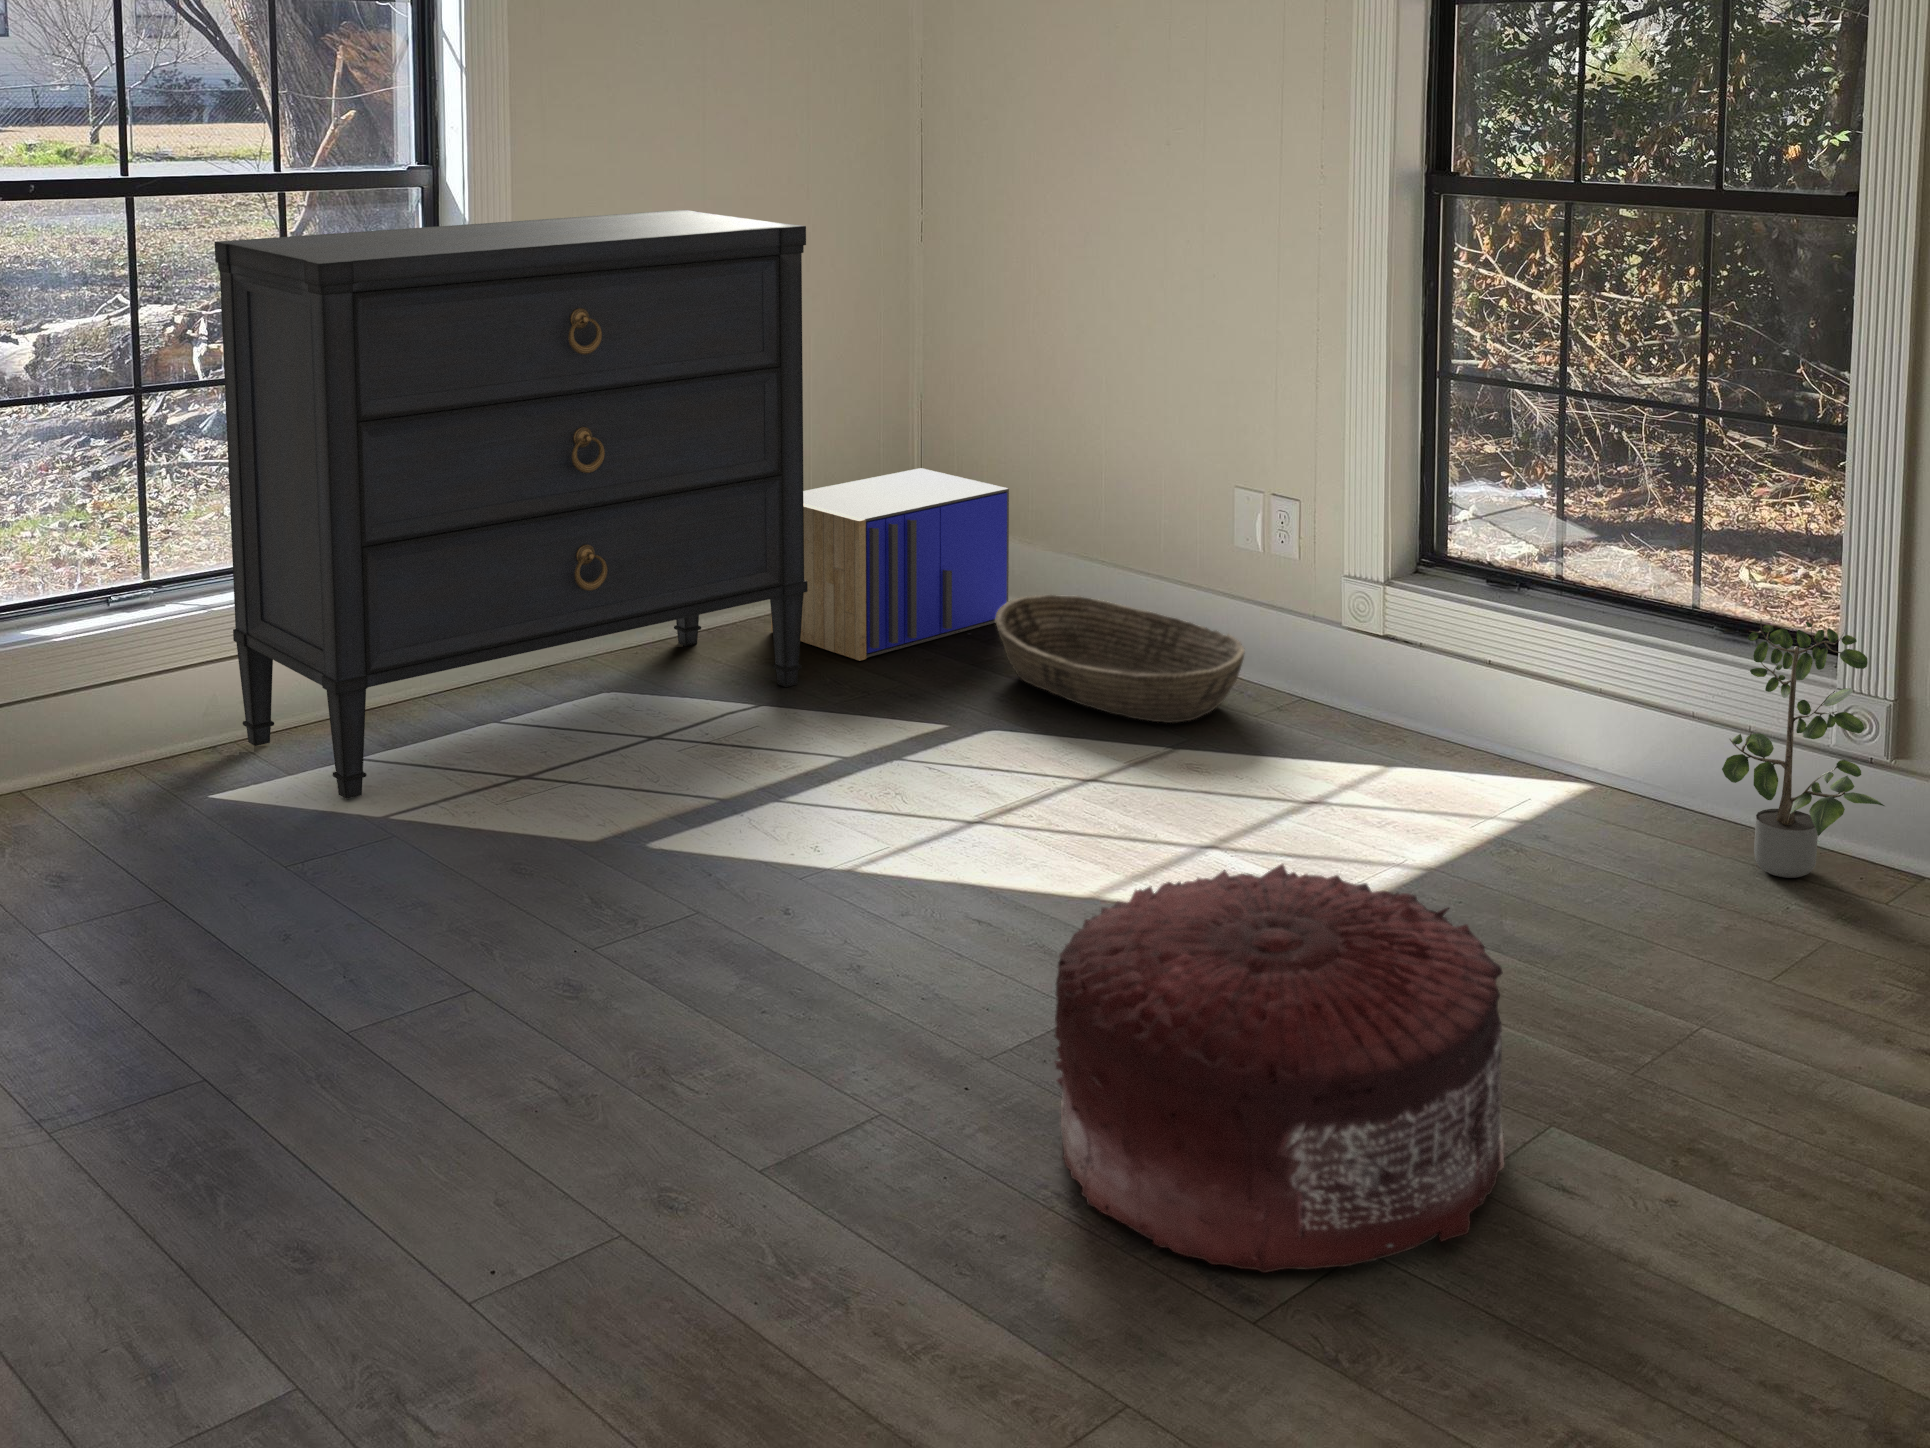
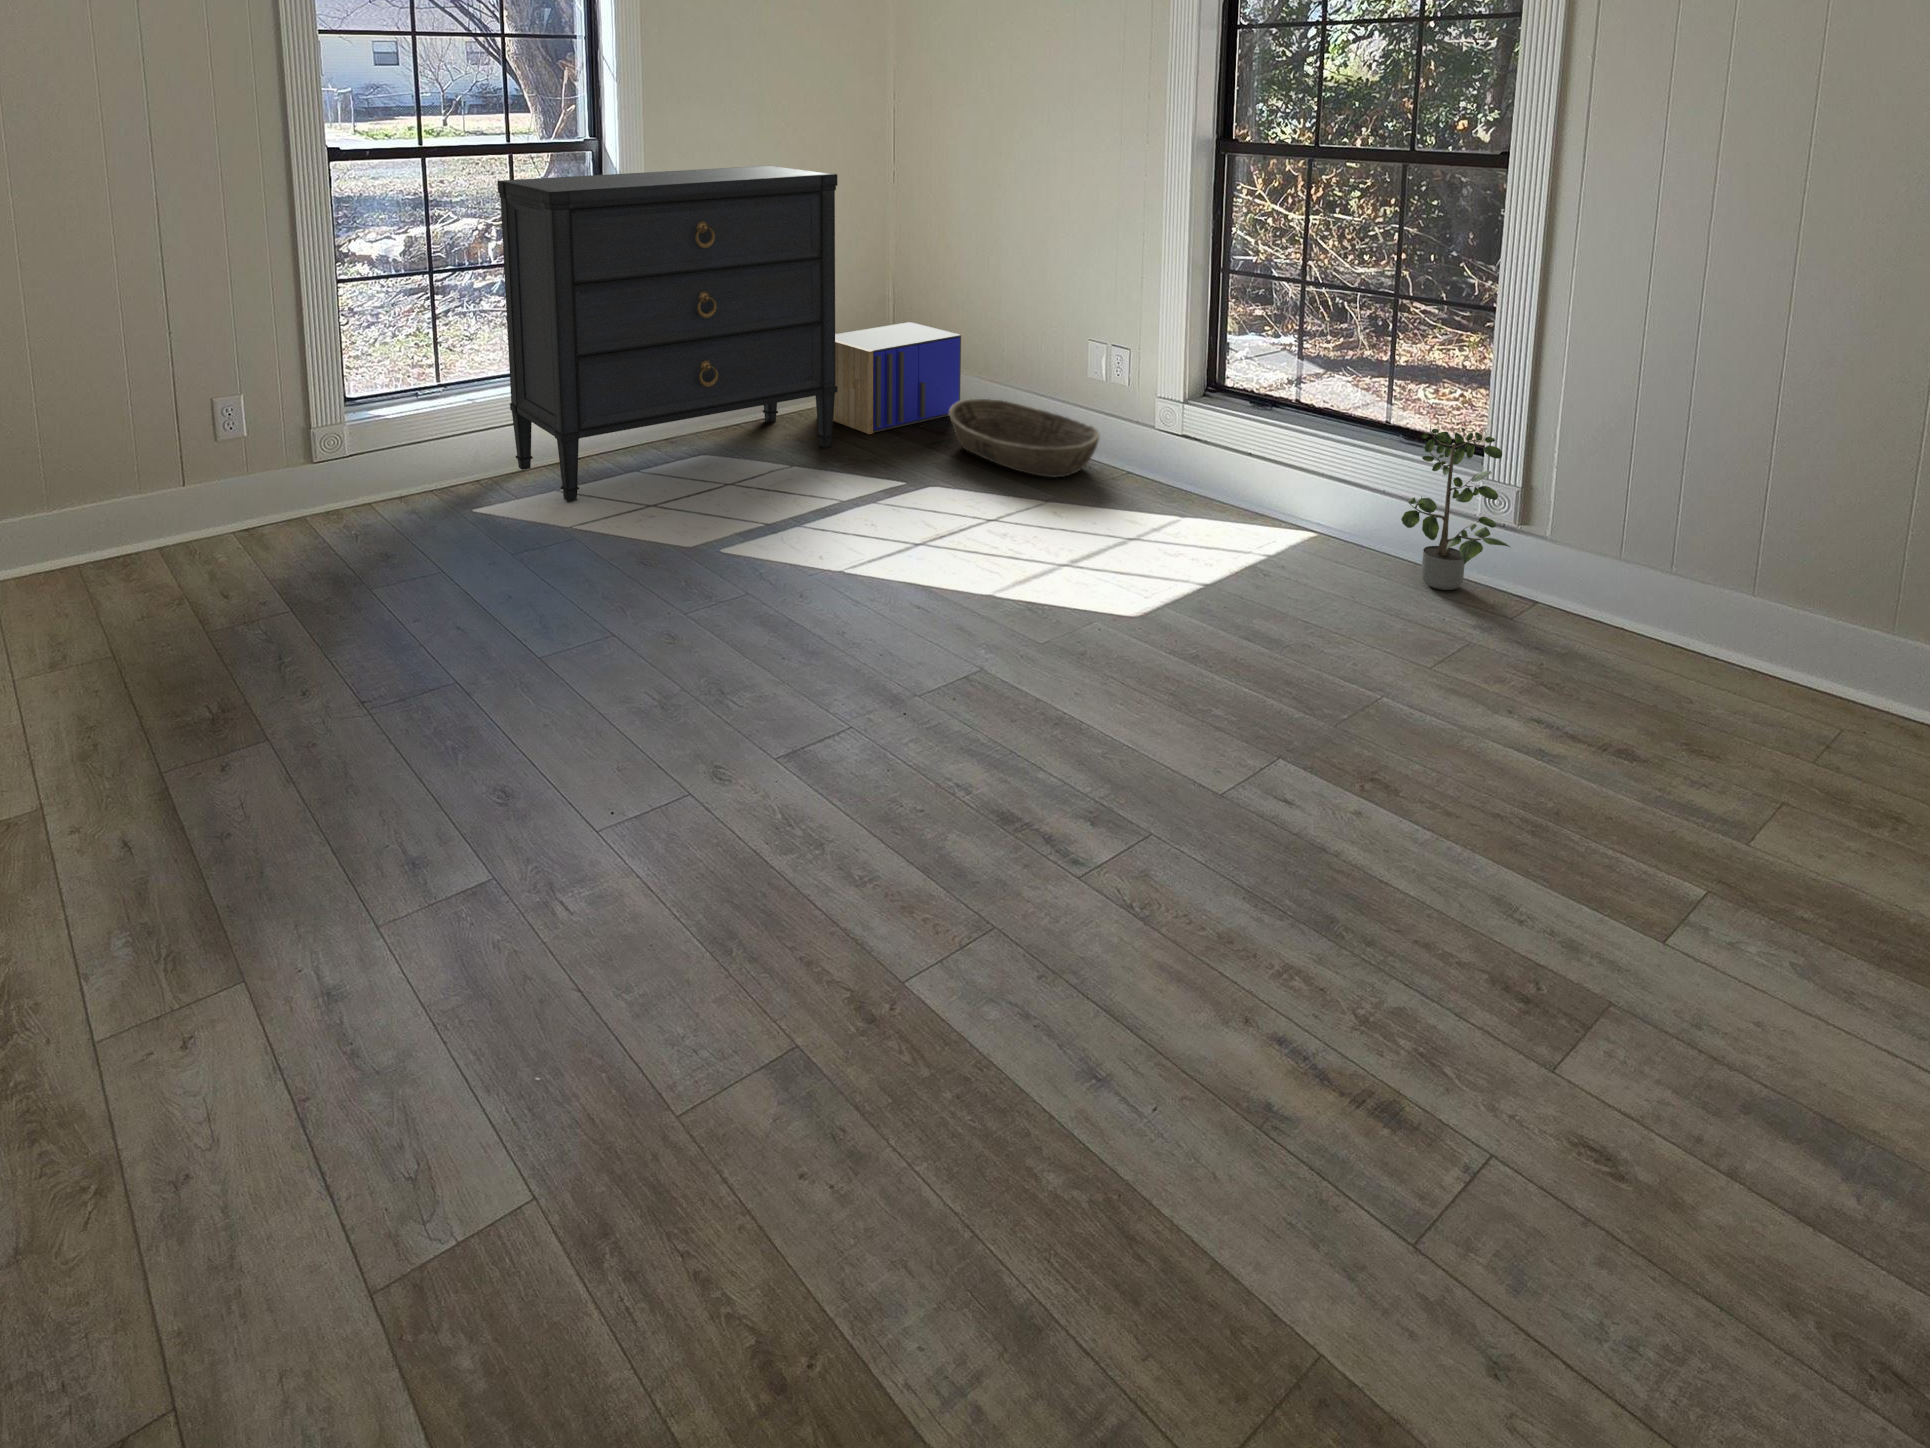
pouf: present [1054,864,1504,1273] -> none [956,564,1241,815]

